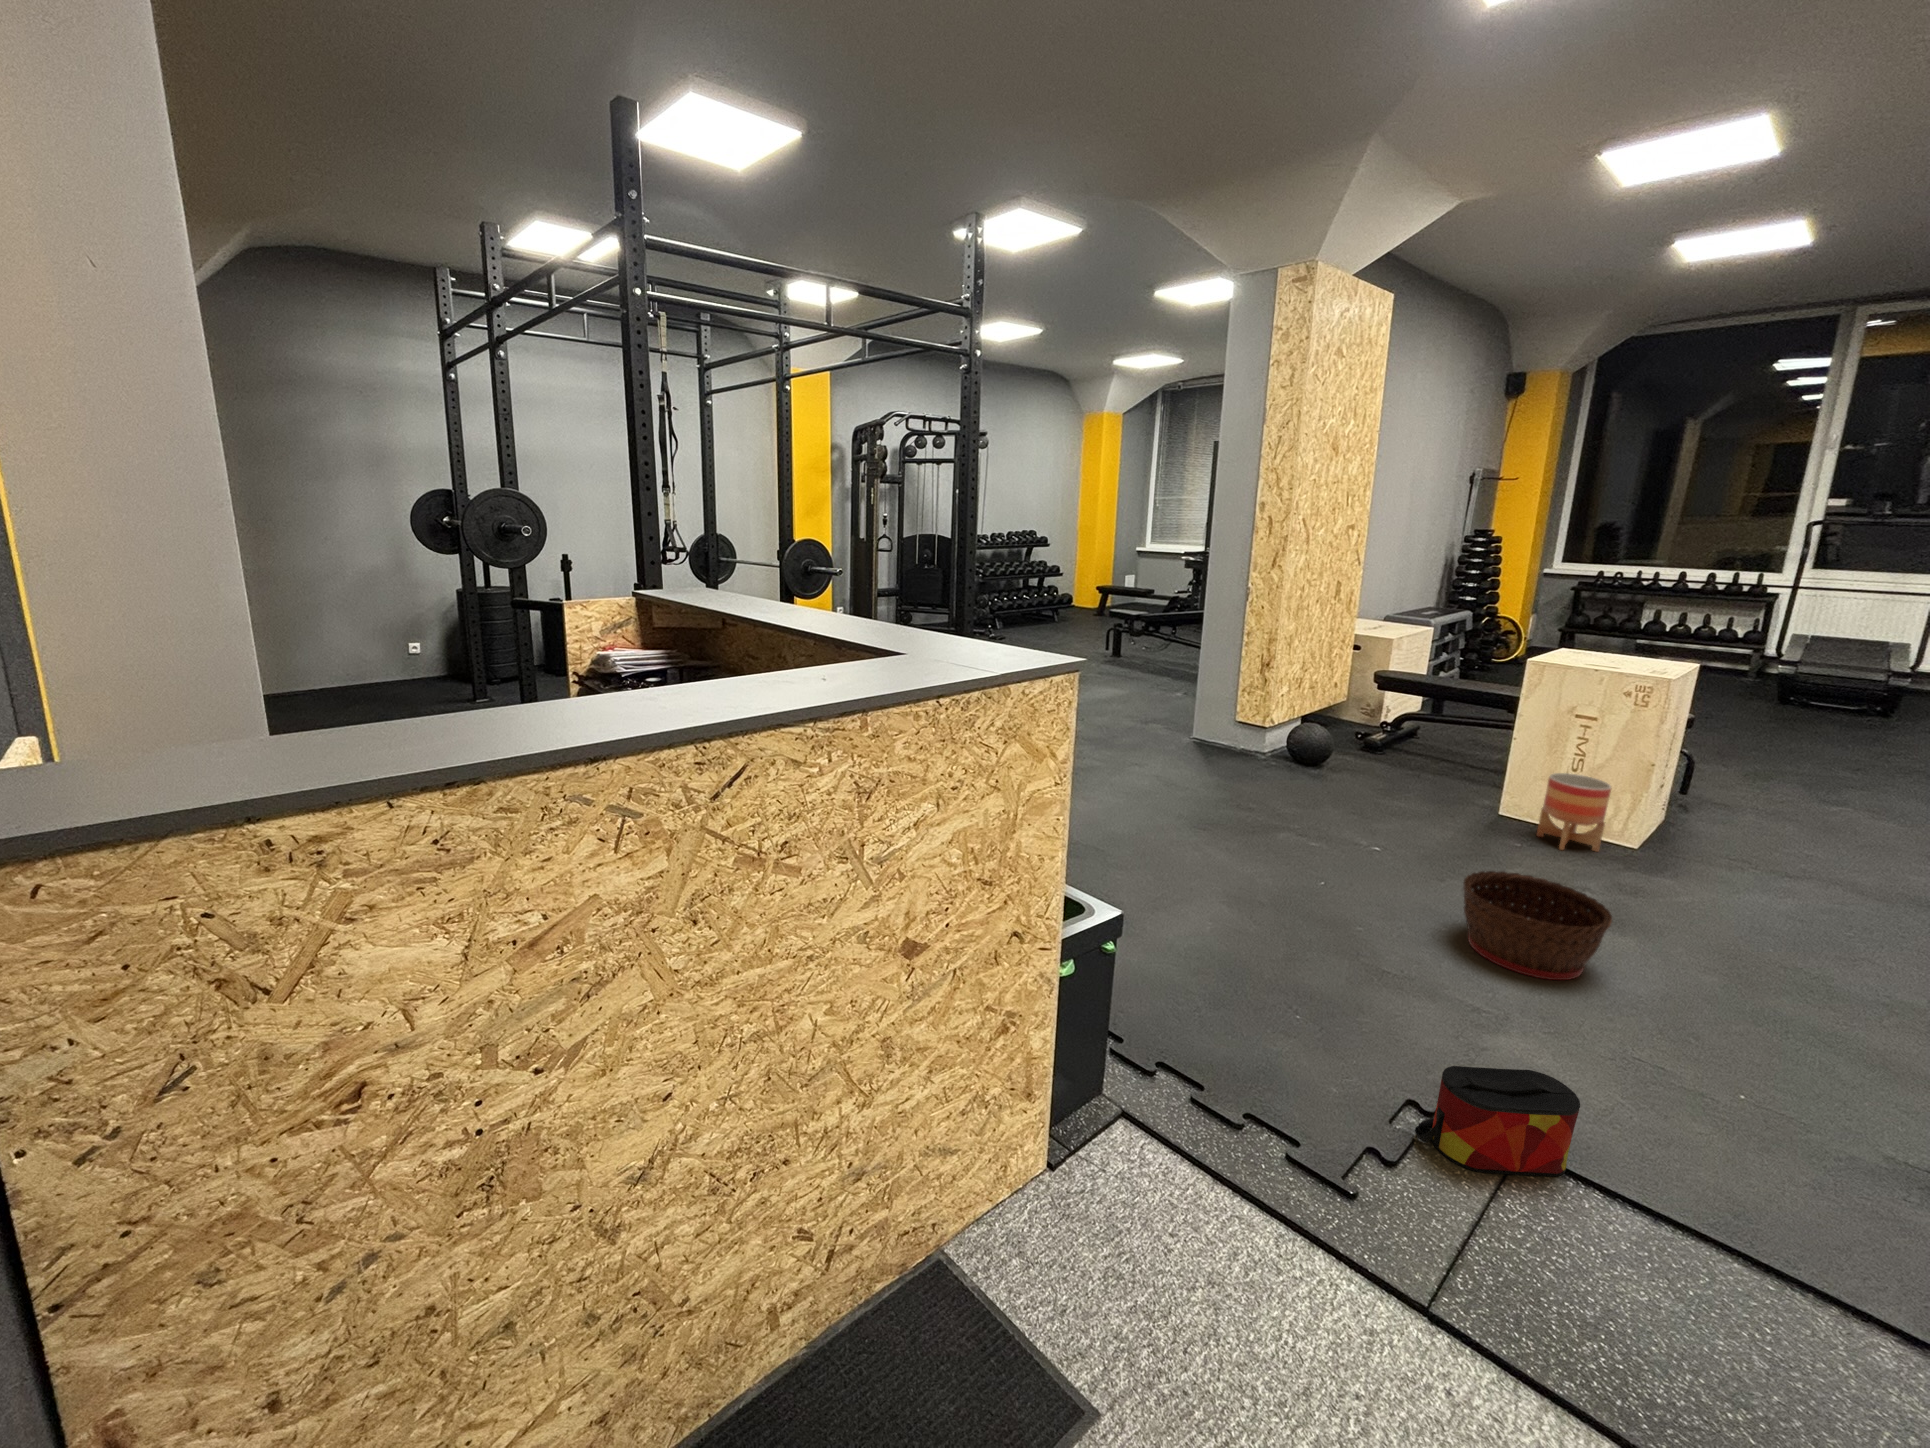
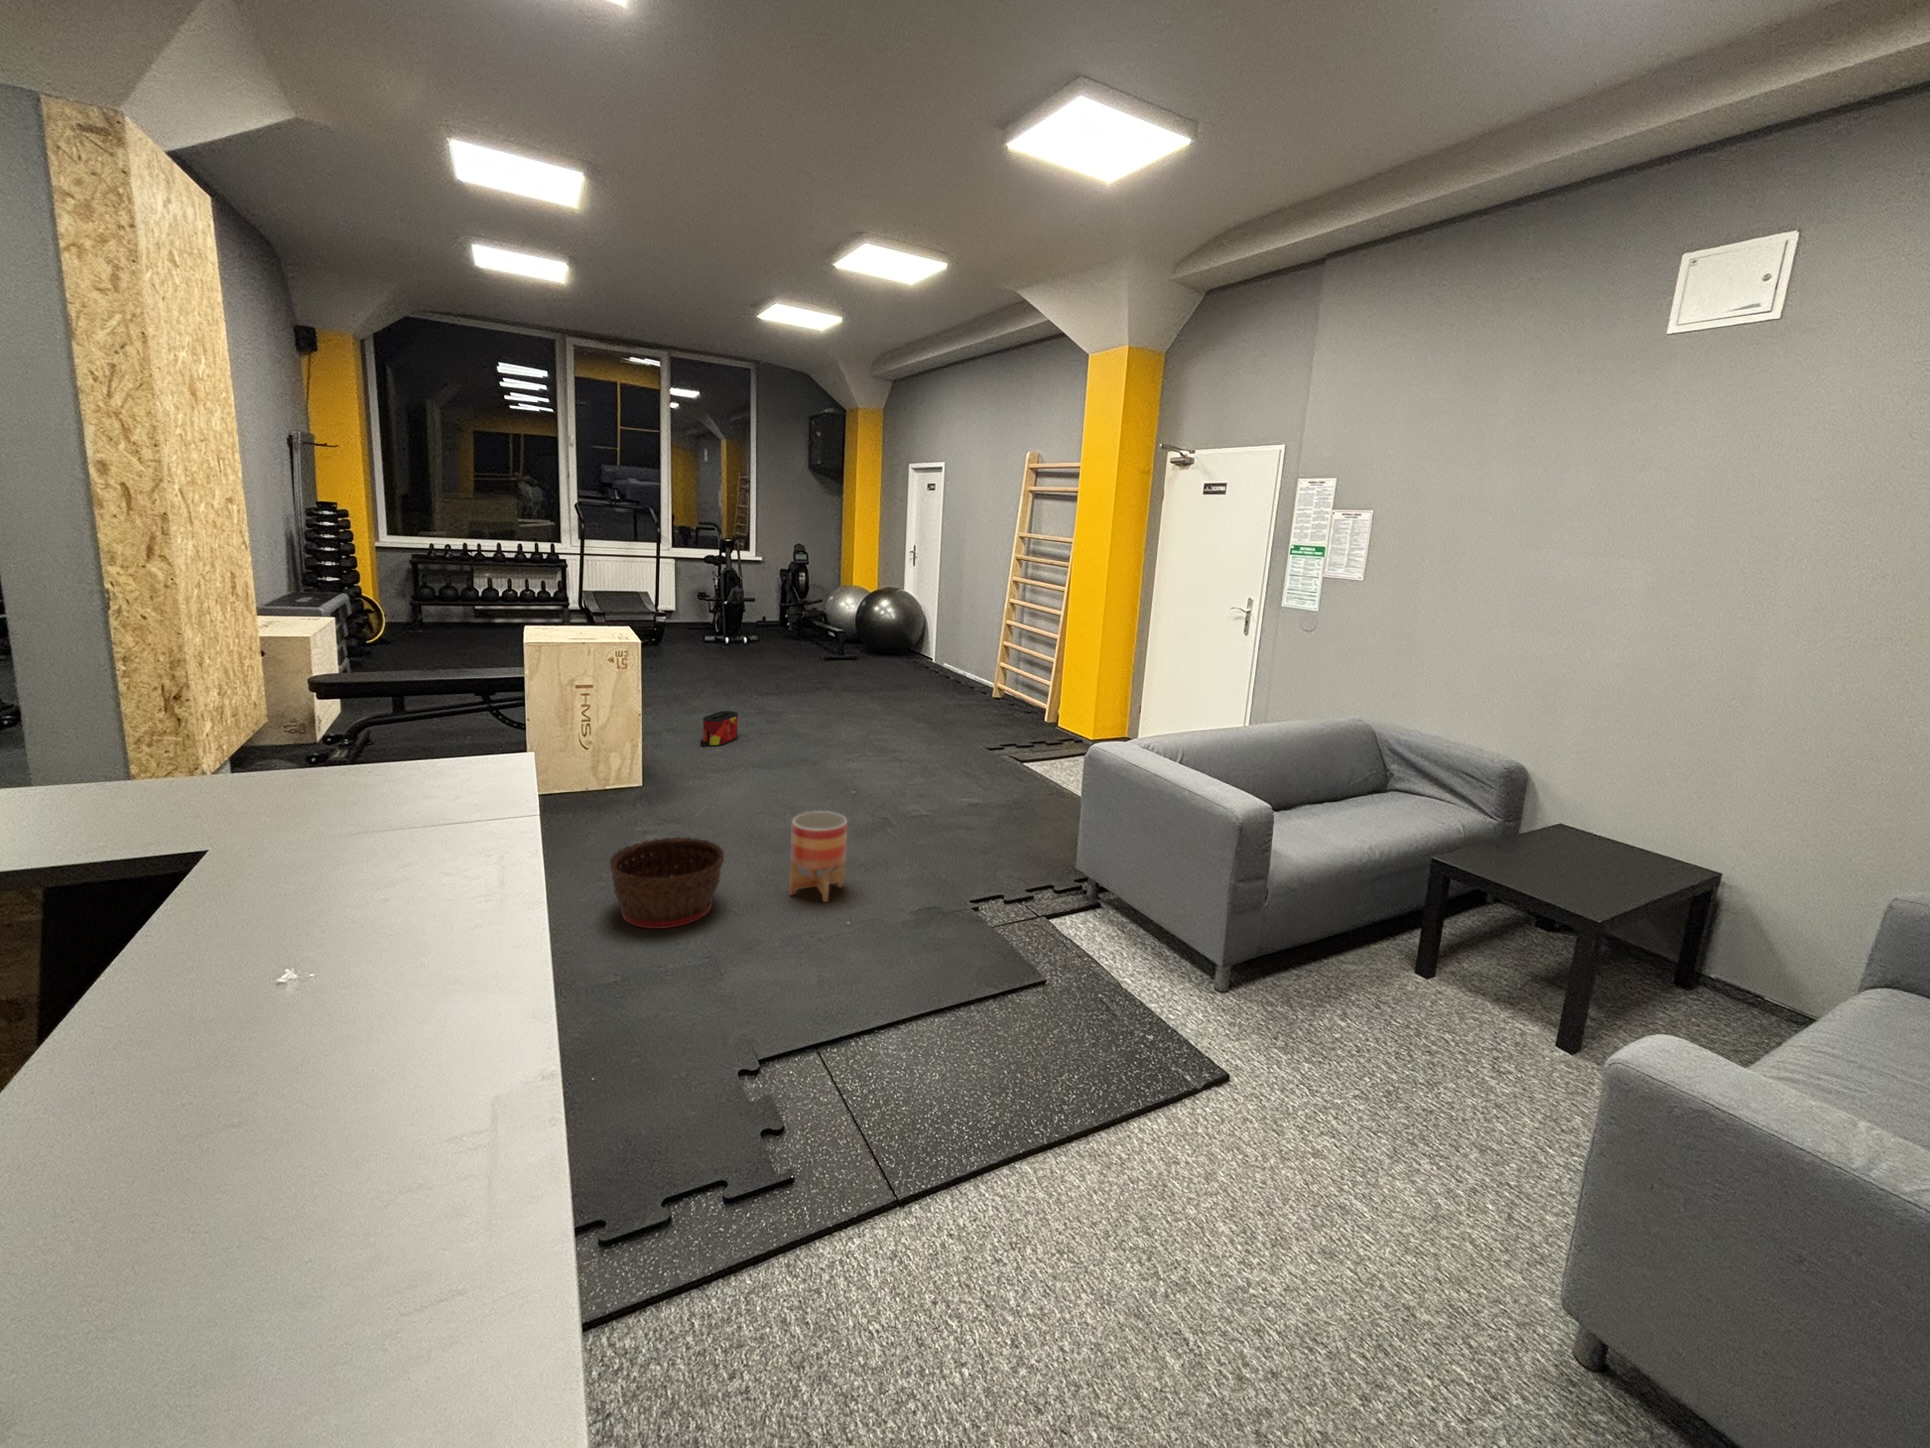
planter: present [1537,773,1611,852] -> present [789,811,847,902]
bag: present [1415,1066,1580,1176] -> present [700,711,738,746]

